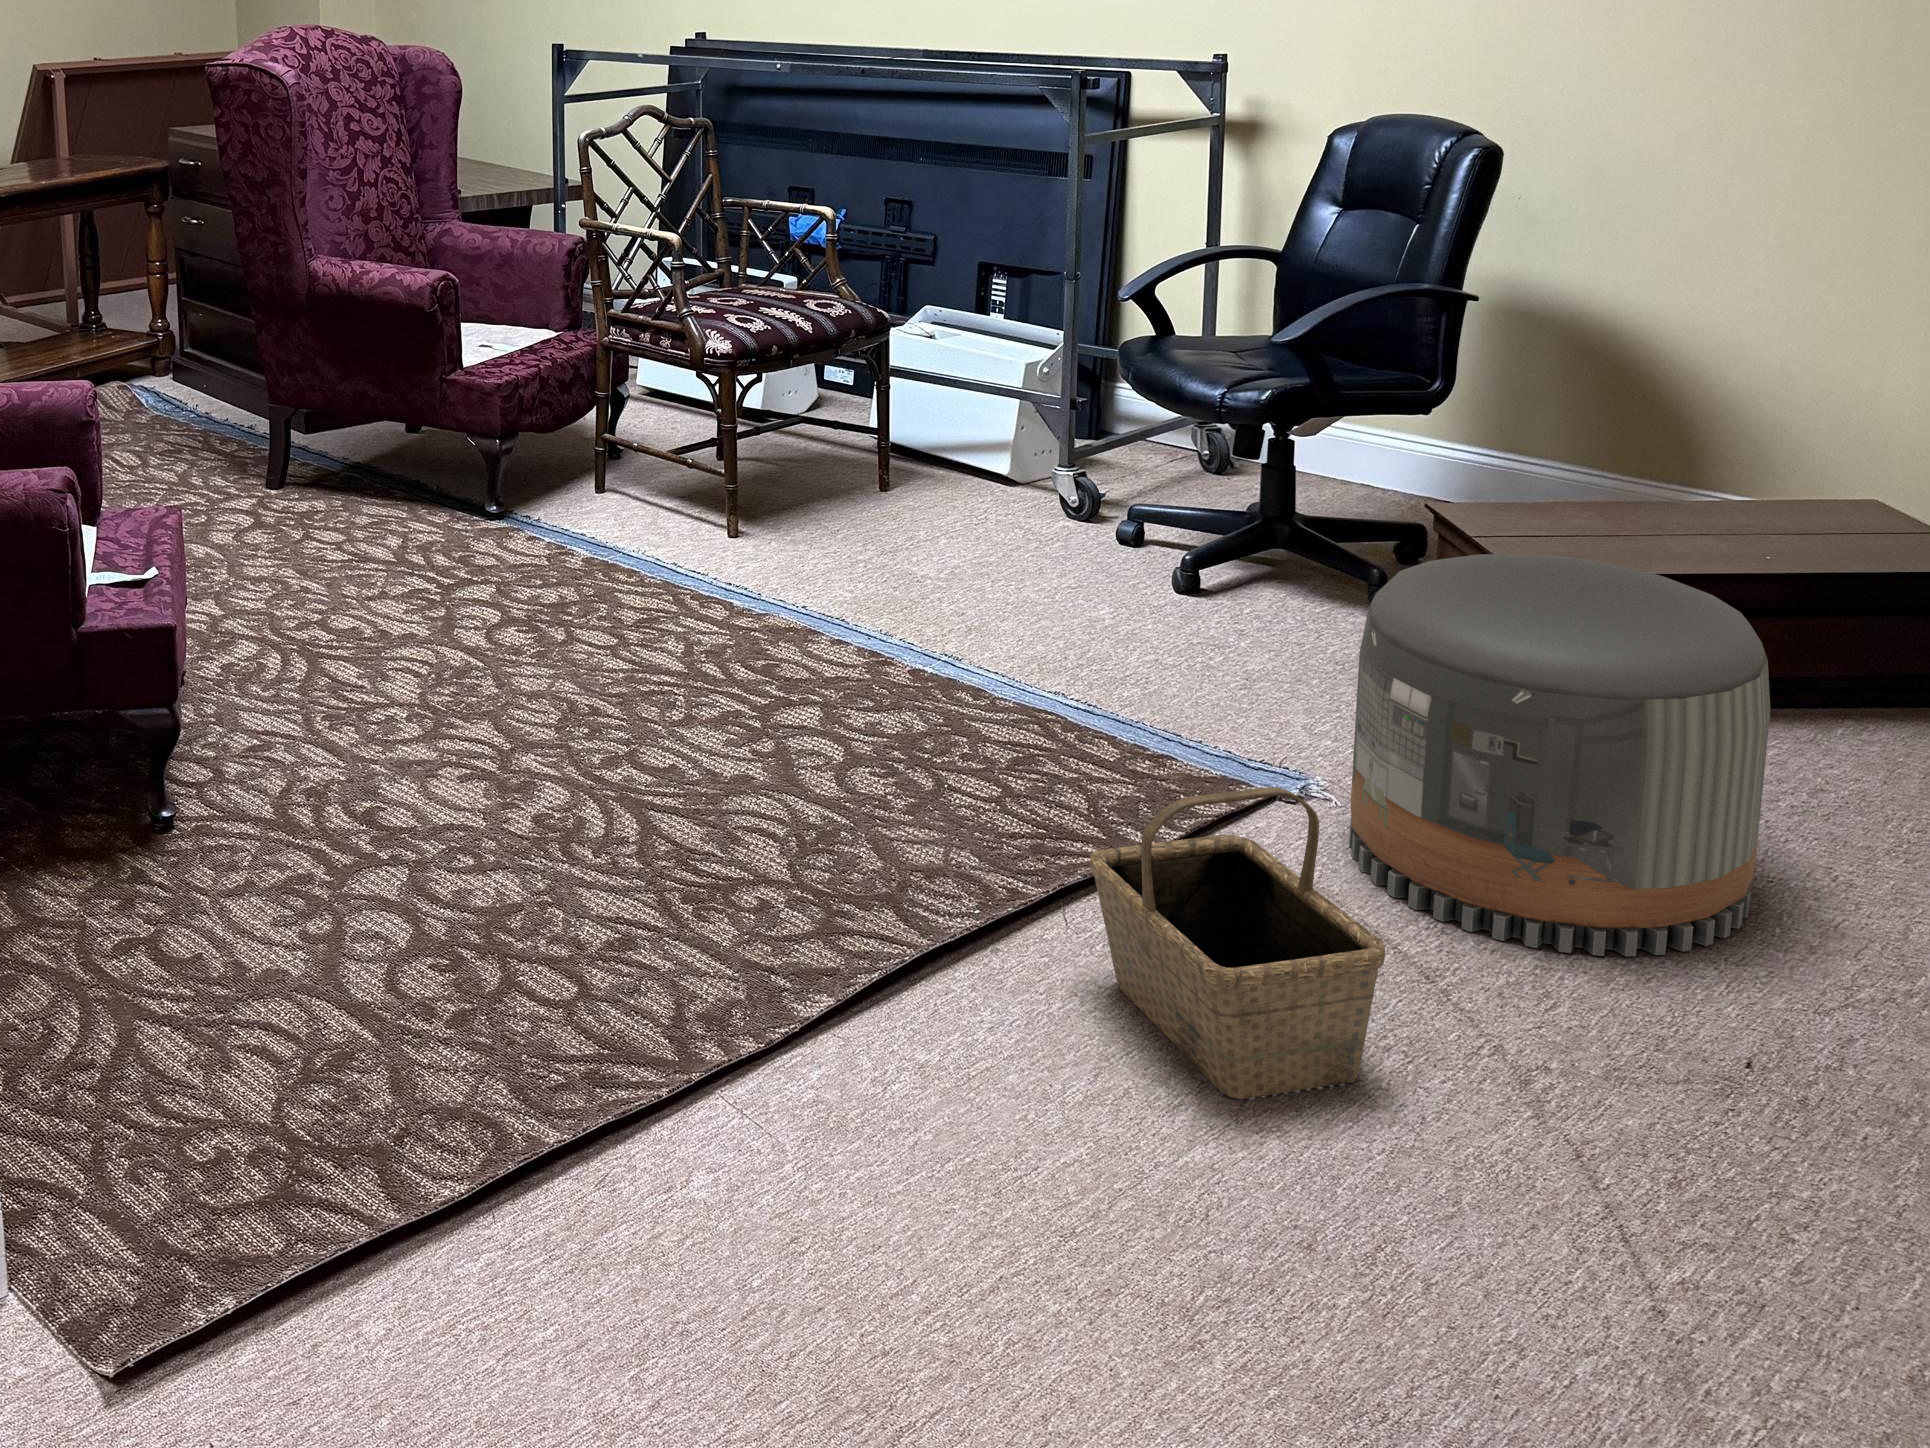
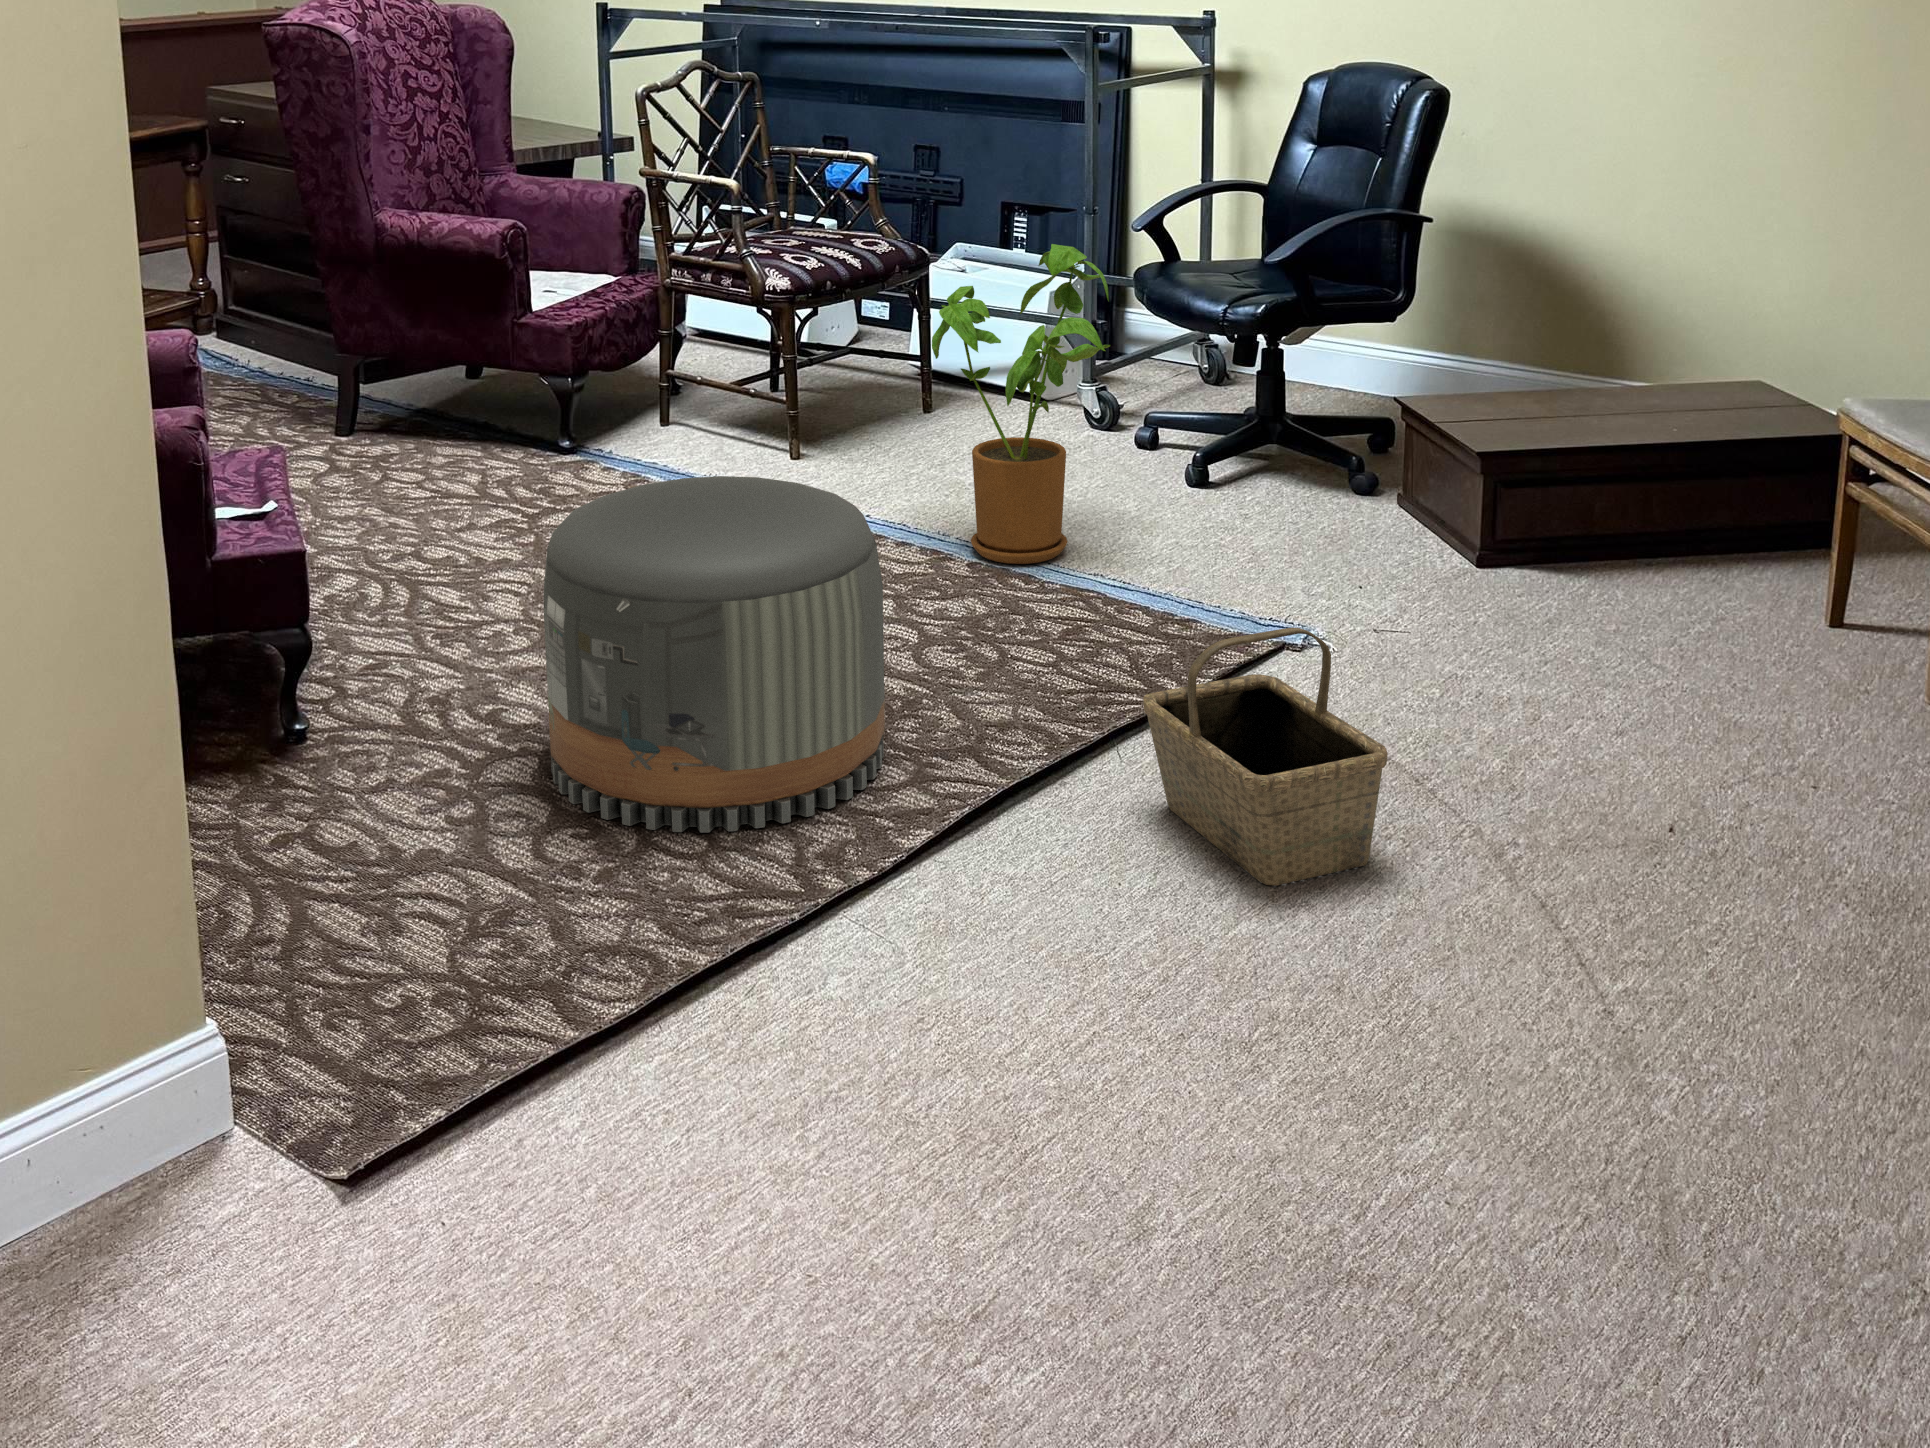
house plant: none [880,317,1080,672] -> present [932,244,1110,564]
pouf: present [1349,554,1770,956] -> present [543,476,885,833]

